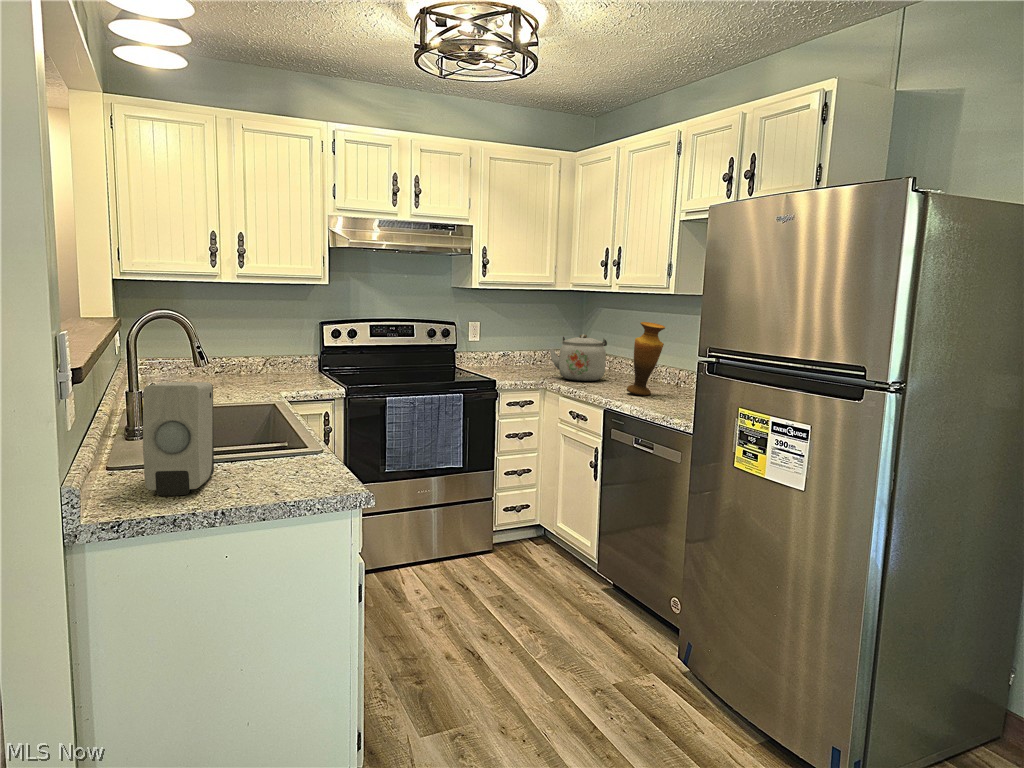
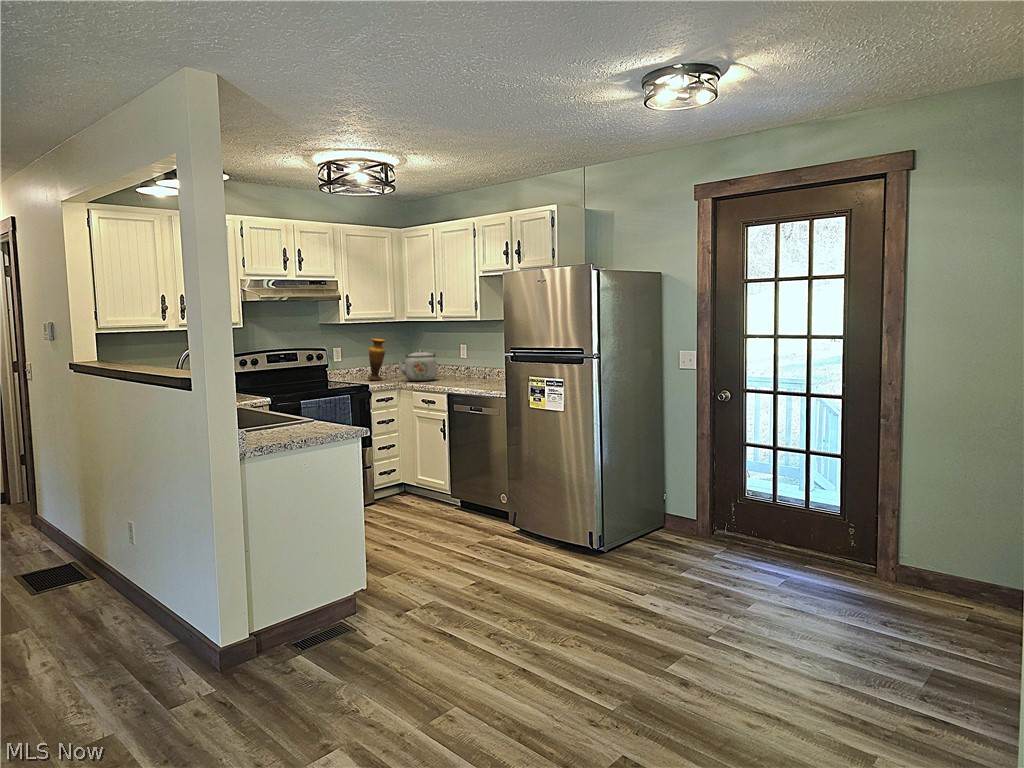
vase: present [626,322,665,396] -> present [367,338,386,381]
soap dispenser: present [143,382,214,496] -> none [257,379,293,434]

